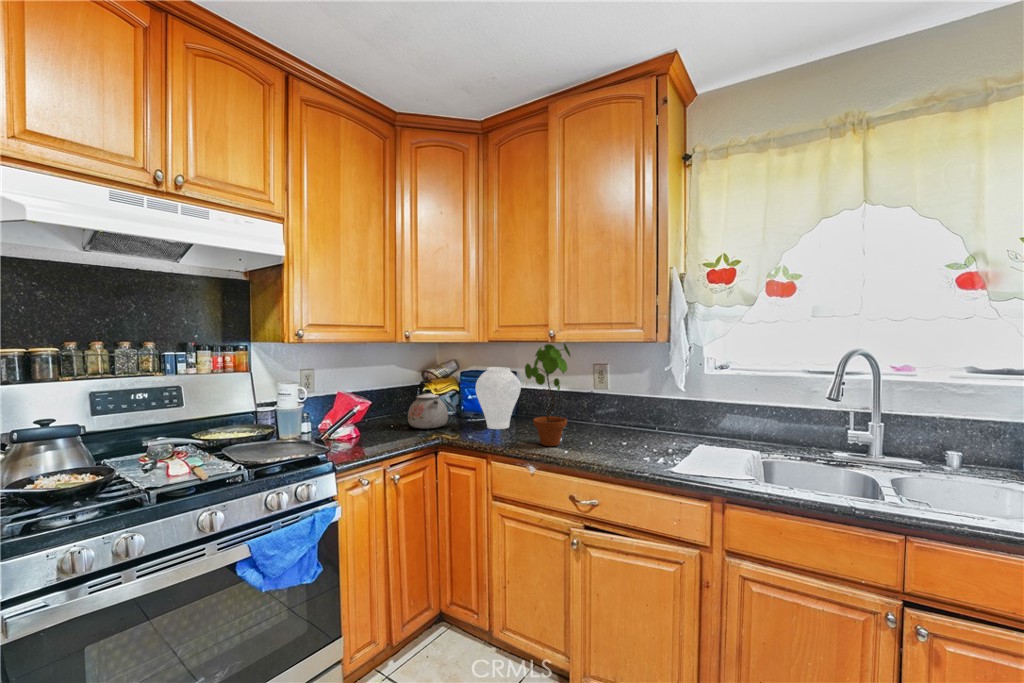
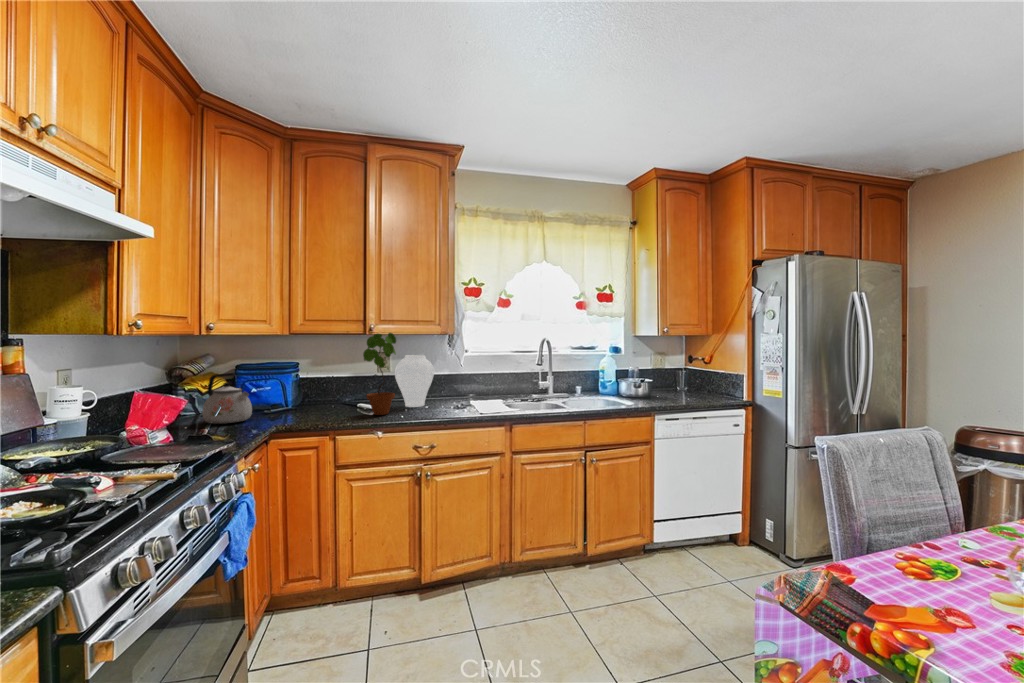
vase: present [476,367,521,429] -> present [395,355,434,407]

